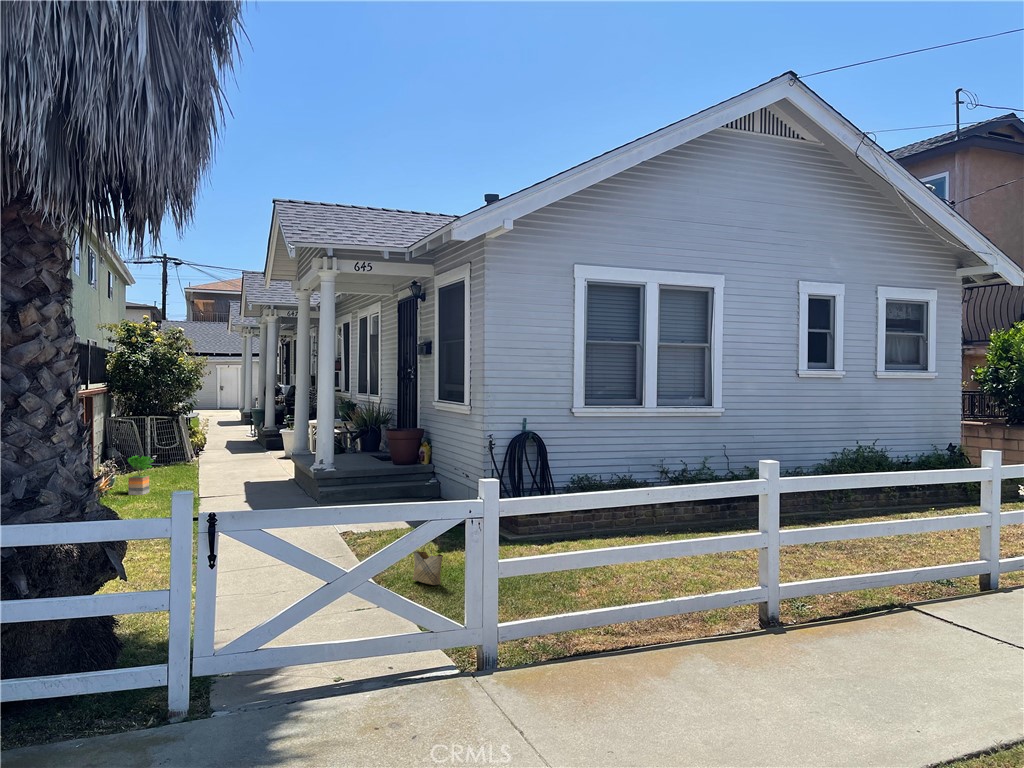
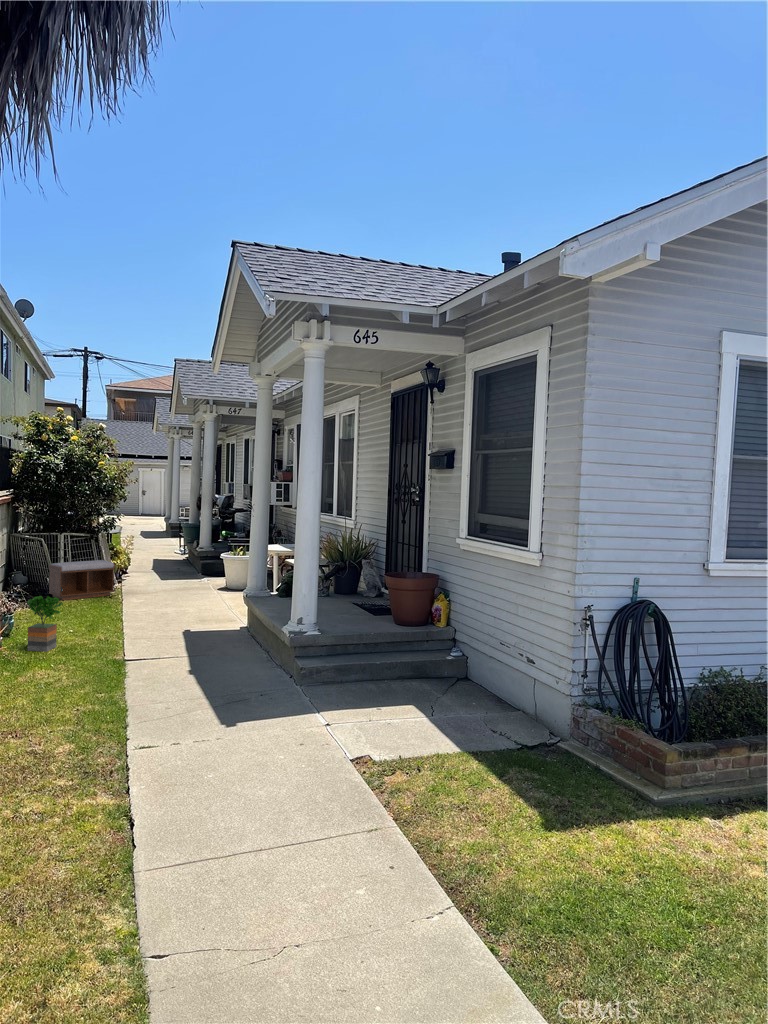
bench: none [139,437,193,468] -> present [49,560,115,600]
woven basket: present [412,543,443,585] -> none [566,855,641,973]

